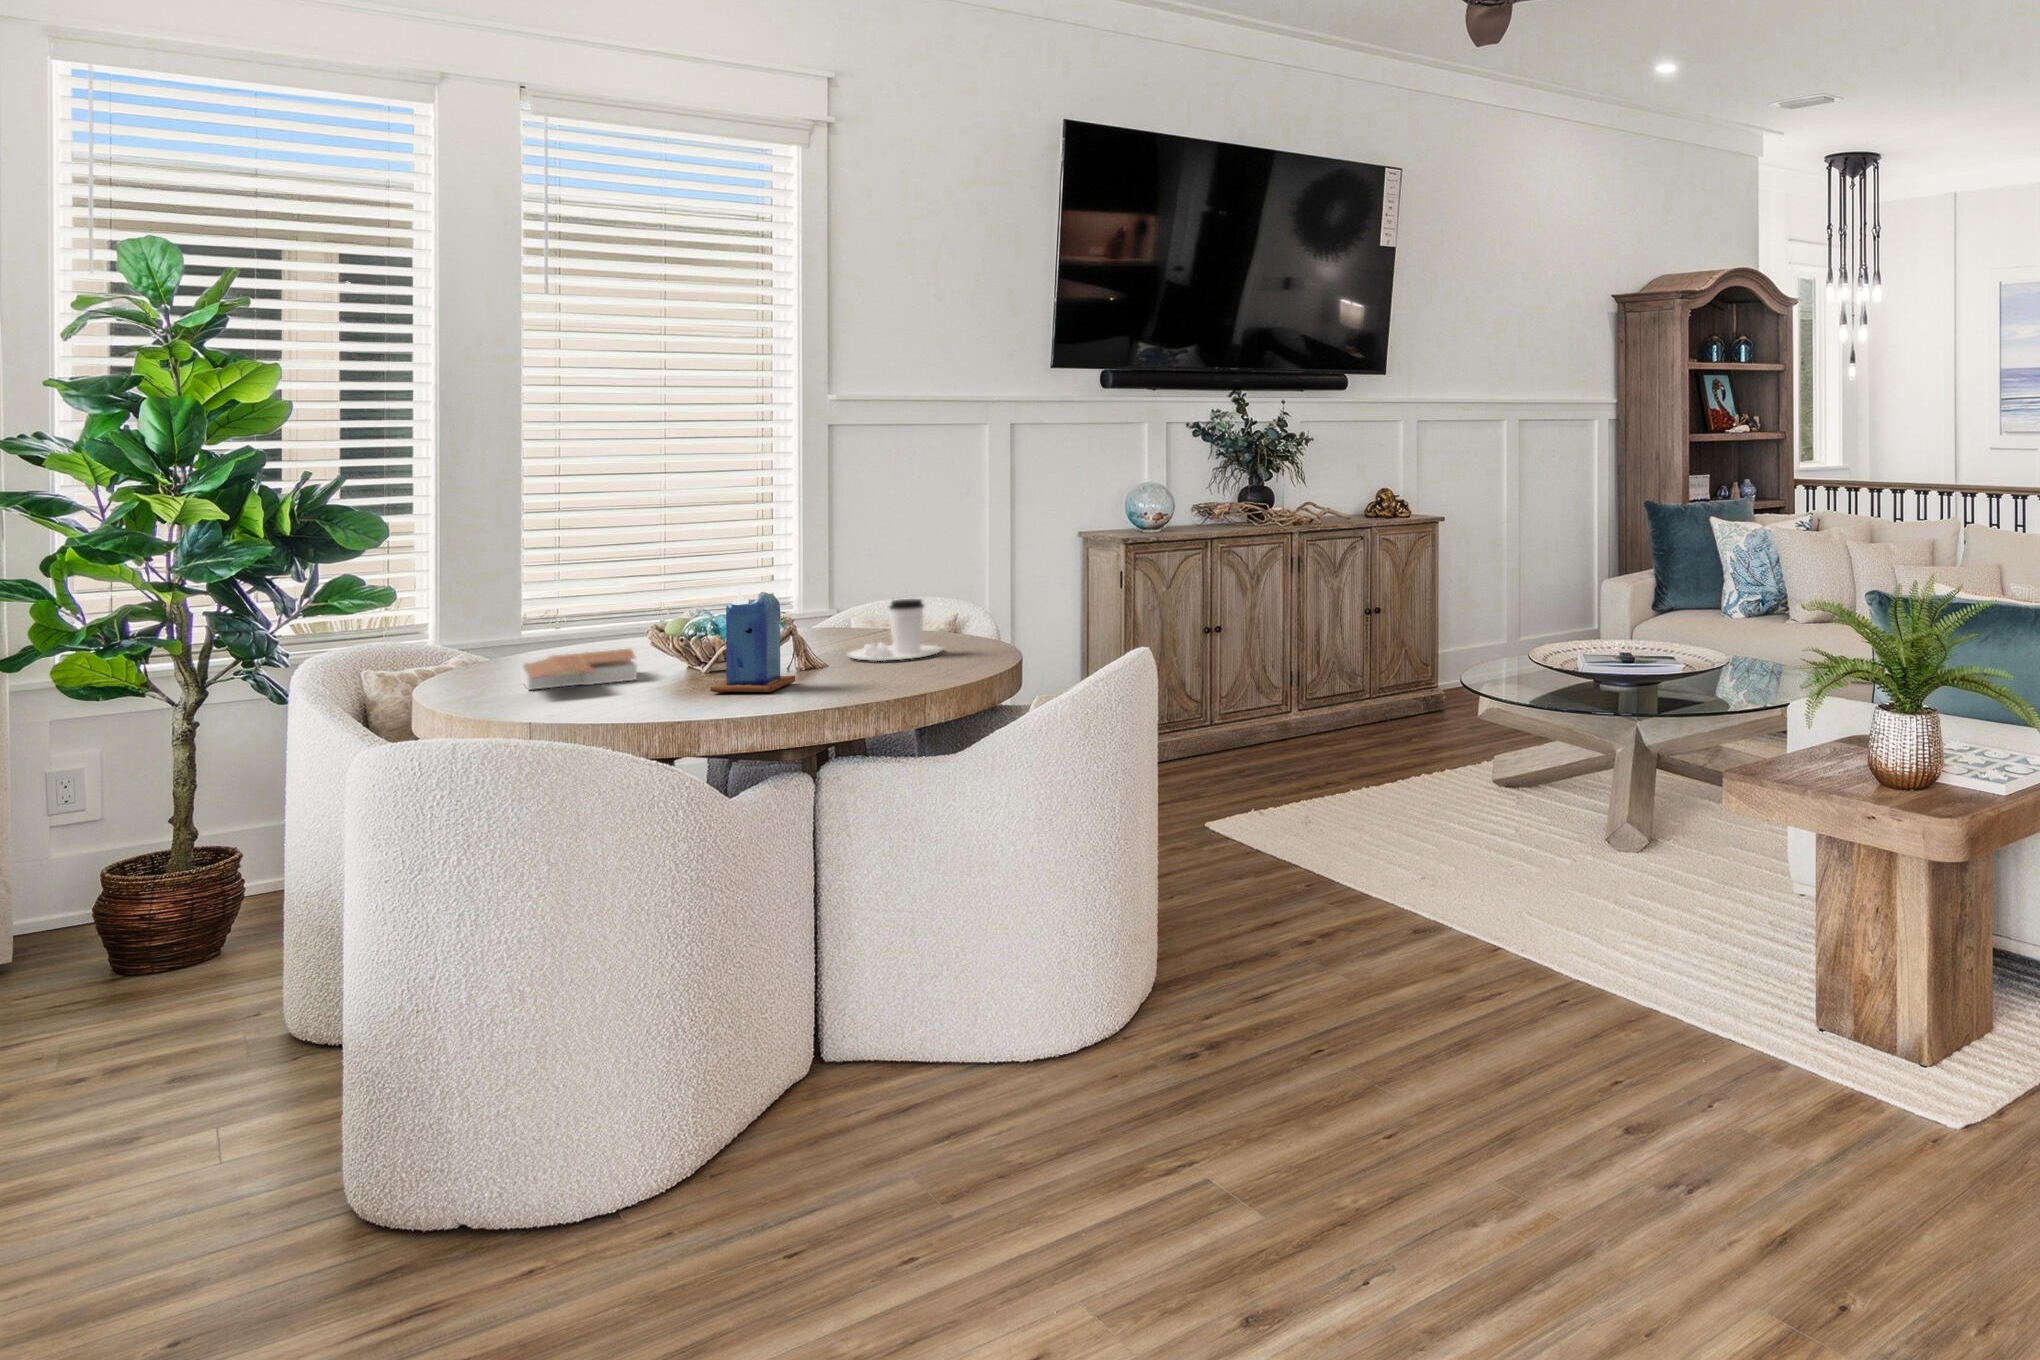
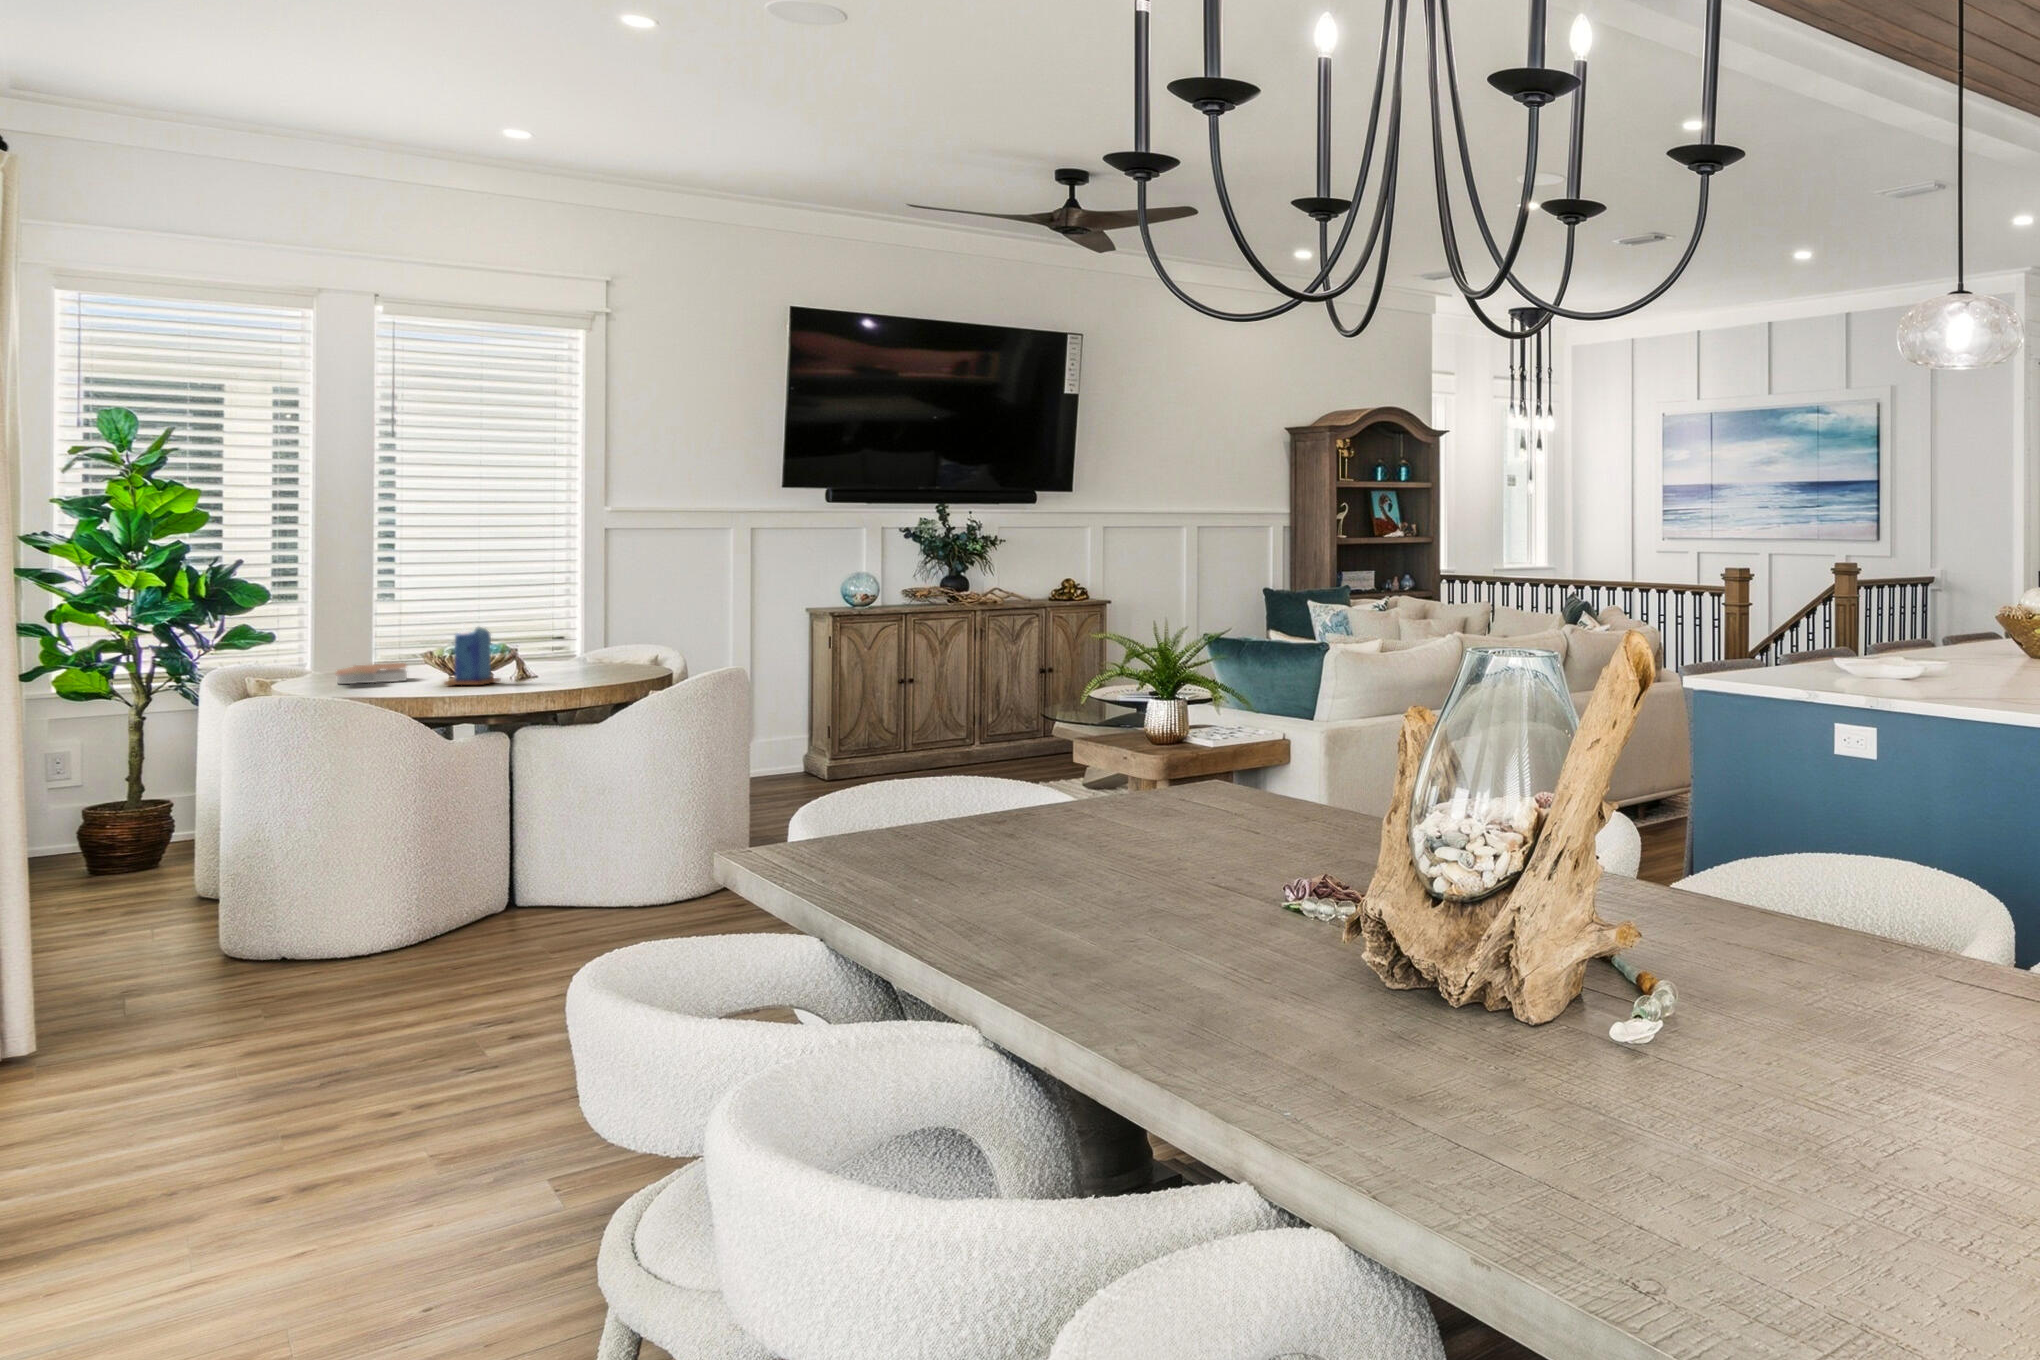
coffee cup: present [847,599,942,661] -> none [548,637,614,674]

